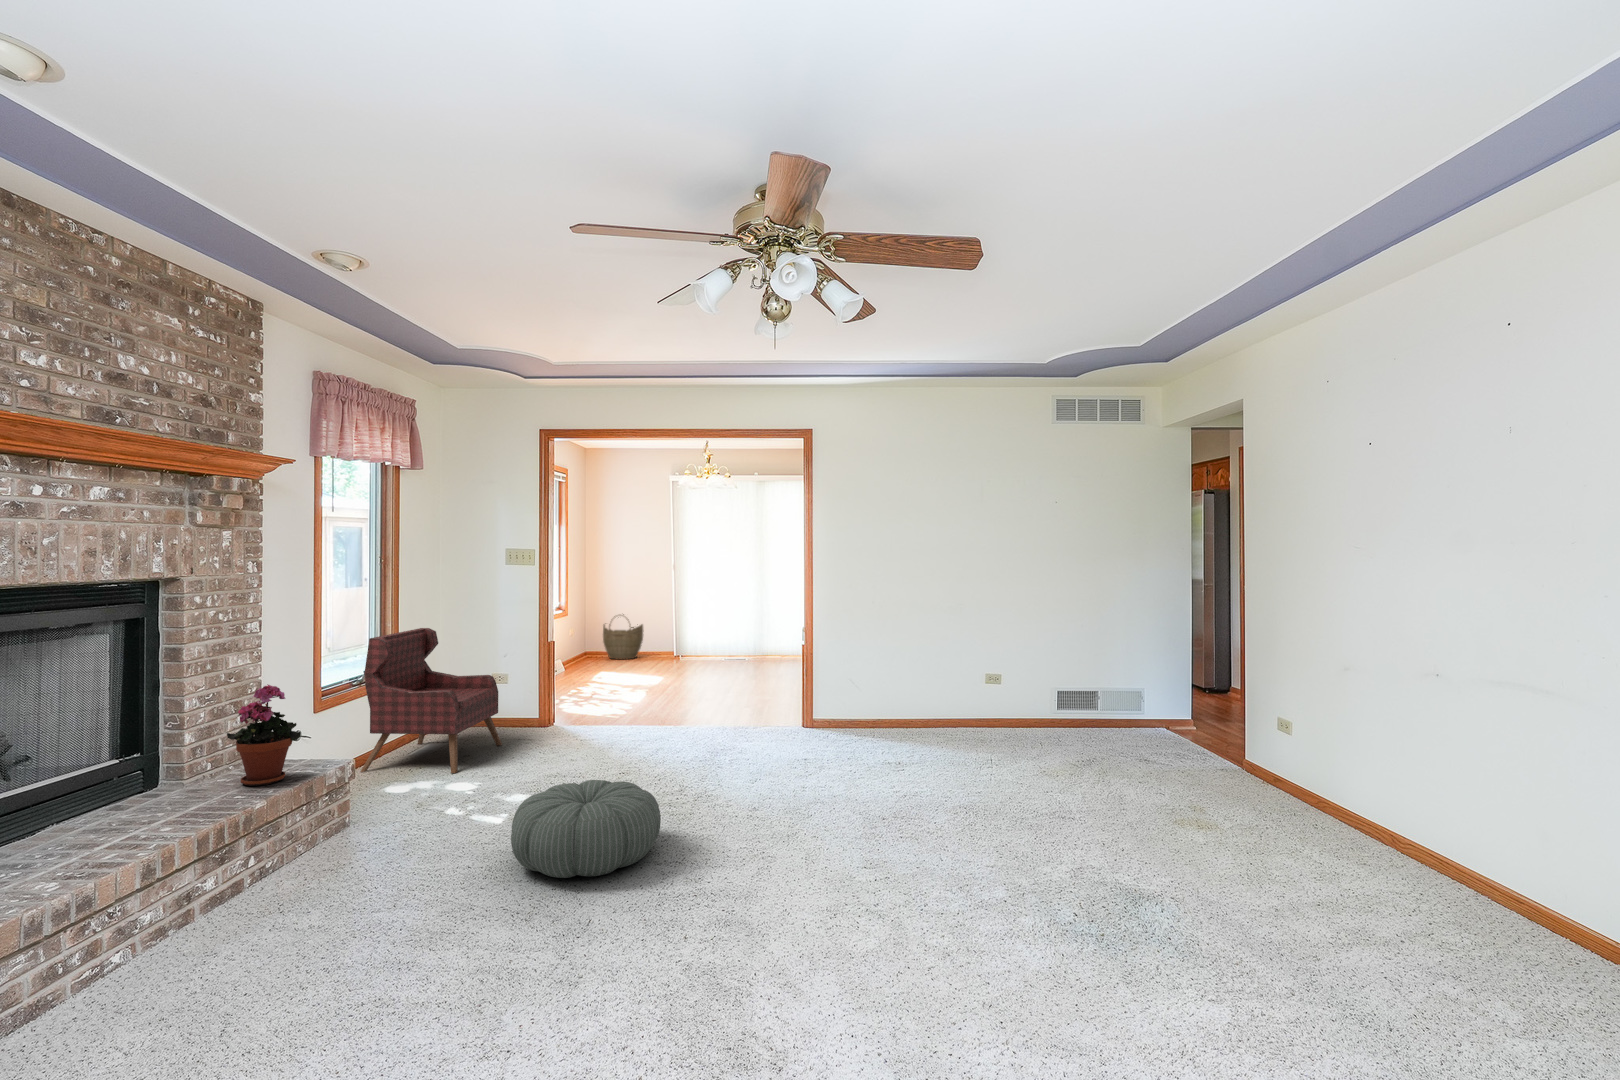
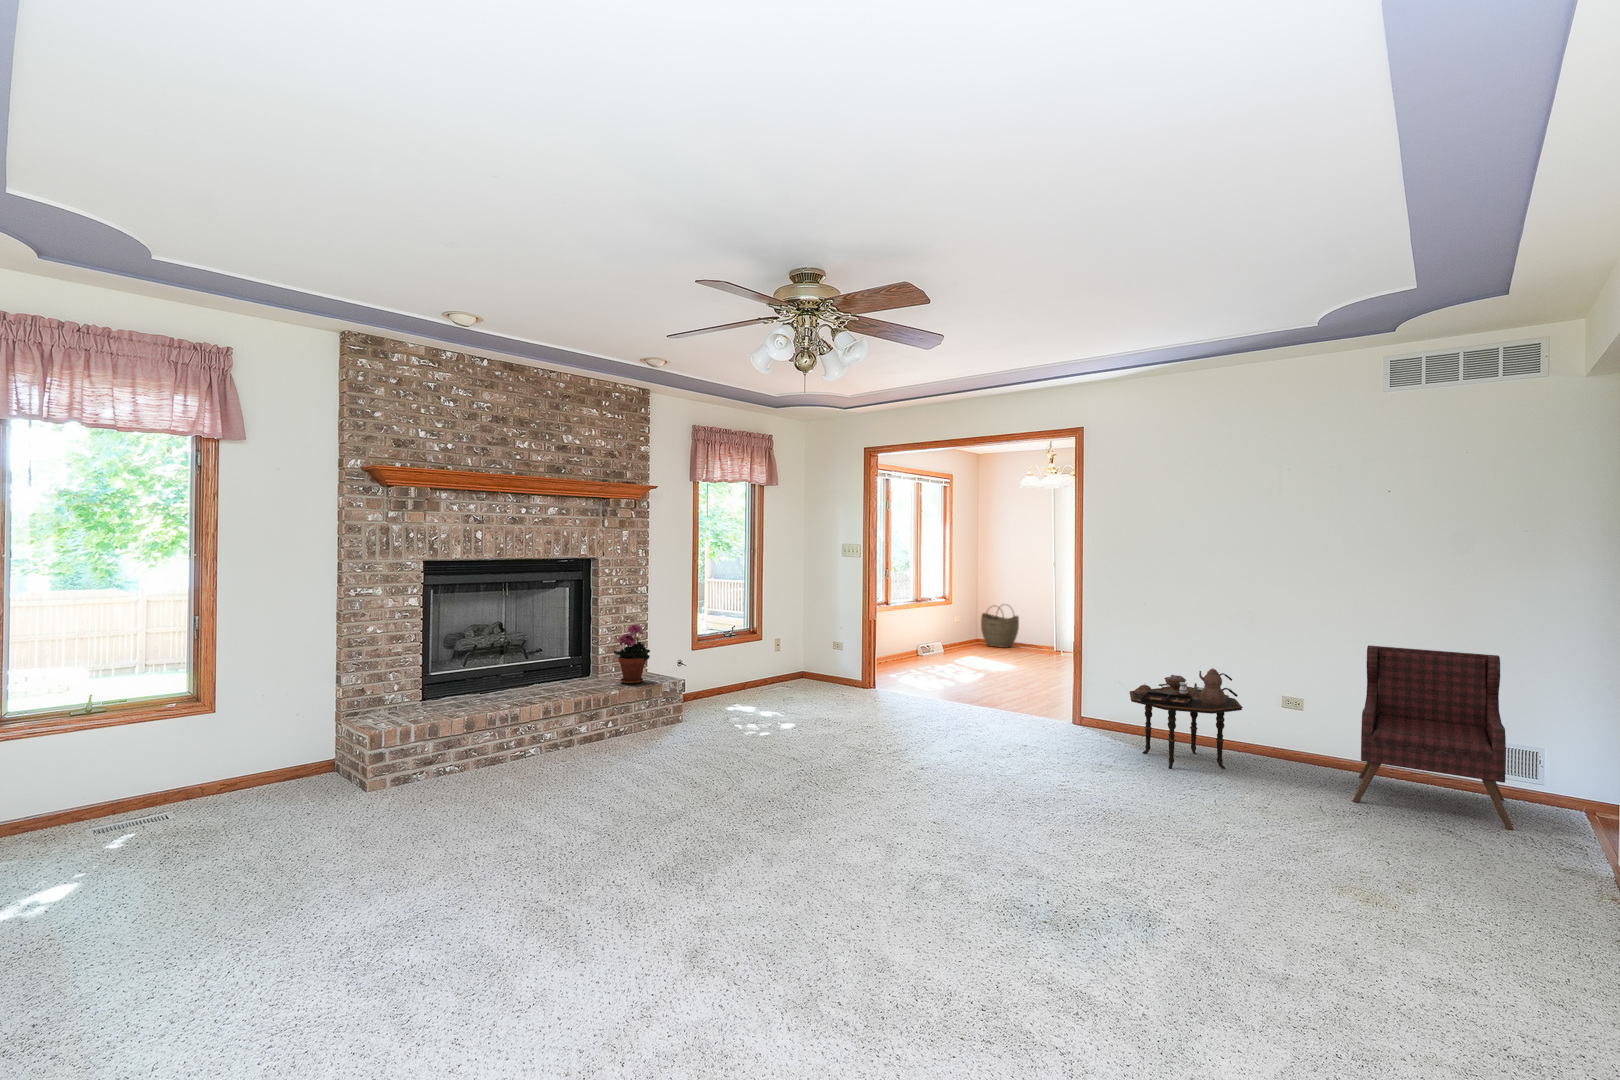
armchair: present [361,628,502,773] -> present [1353,645,1514,830]
side table: none [898,660,1000,761] -> present [1130,668,1243,769]
pouf: present [511,780,661,878] -> none [724,712,827,773]

